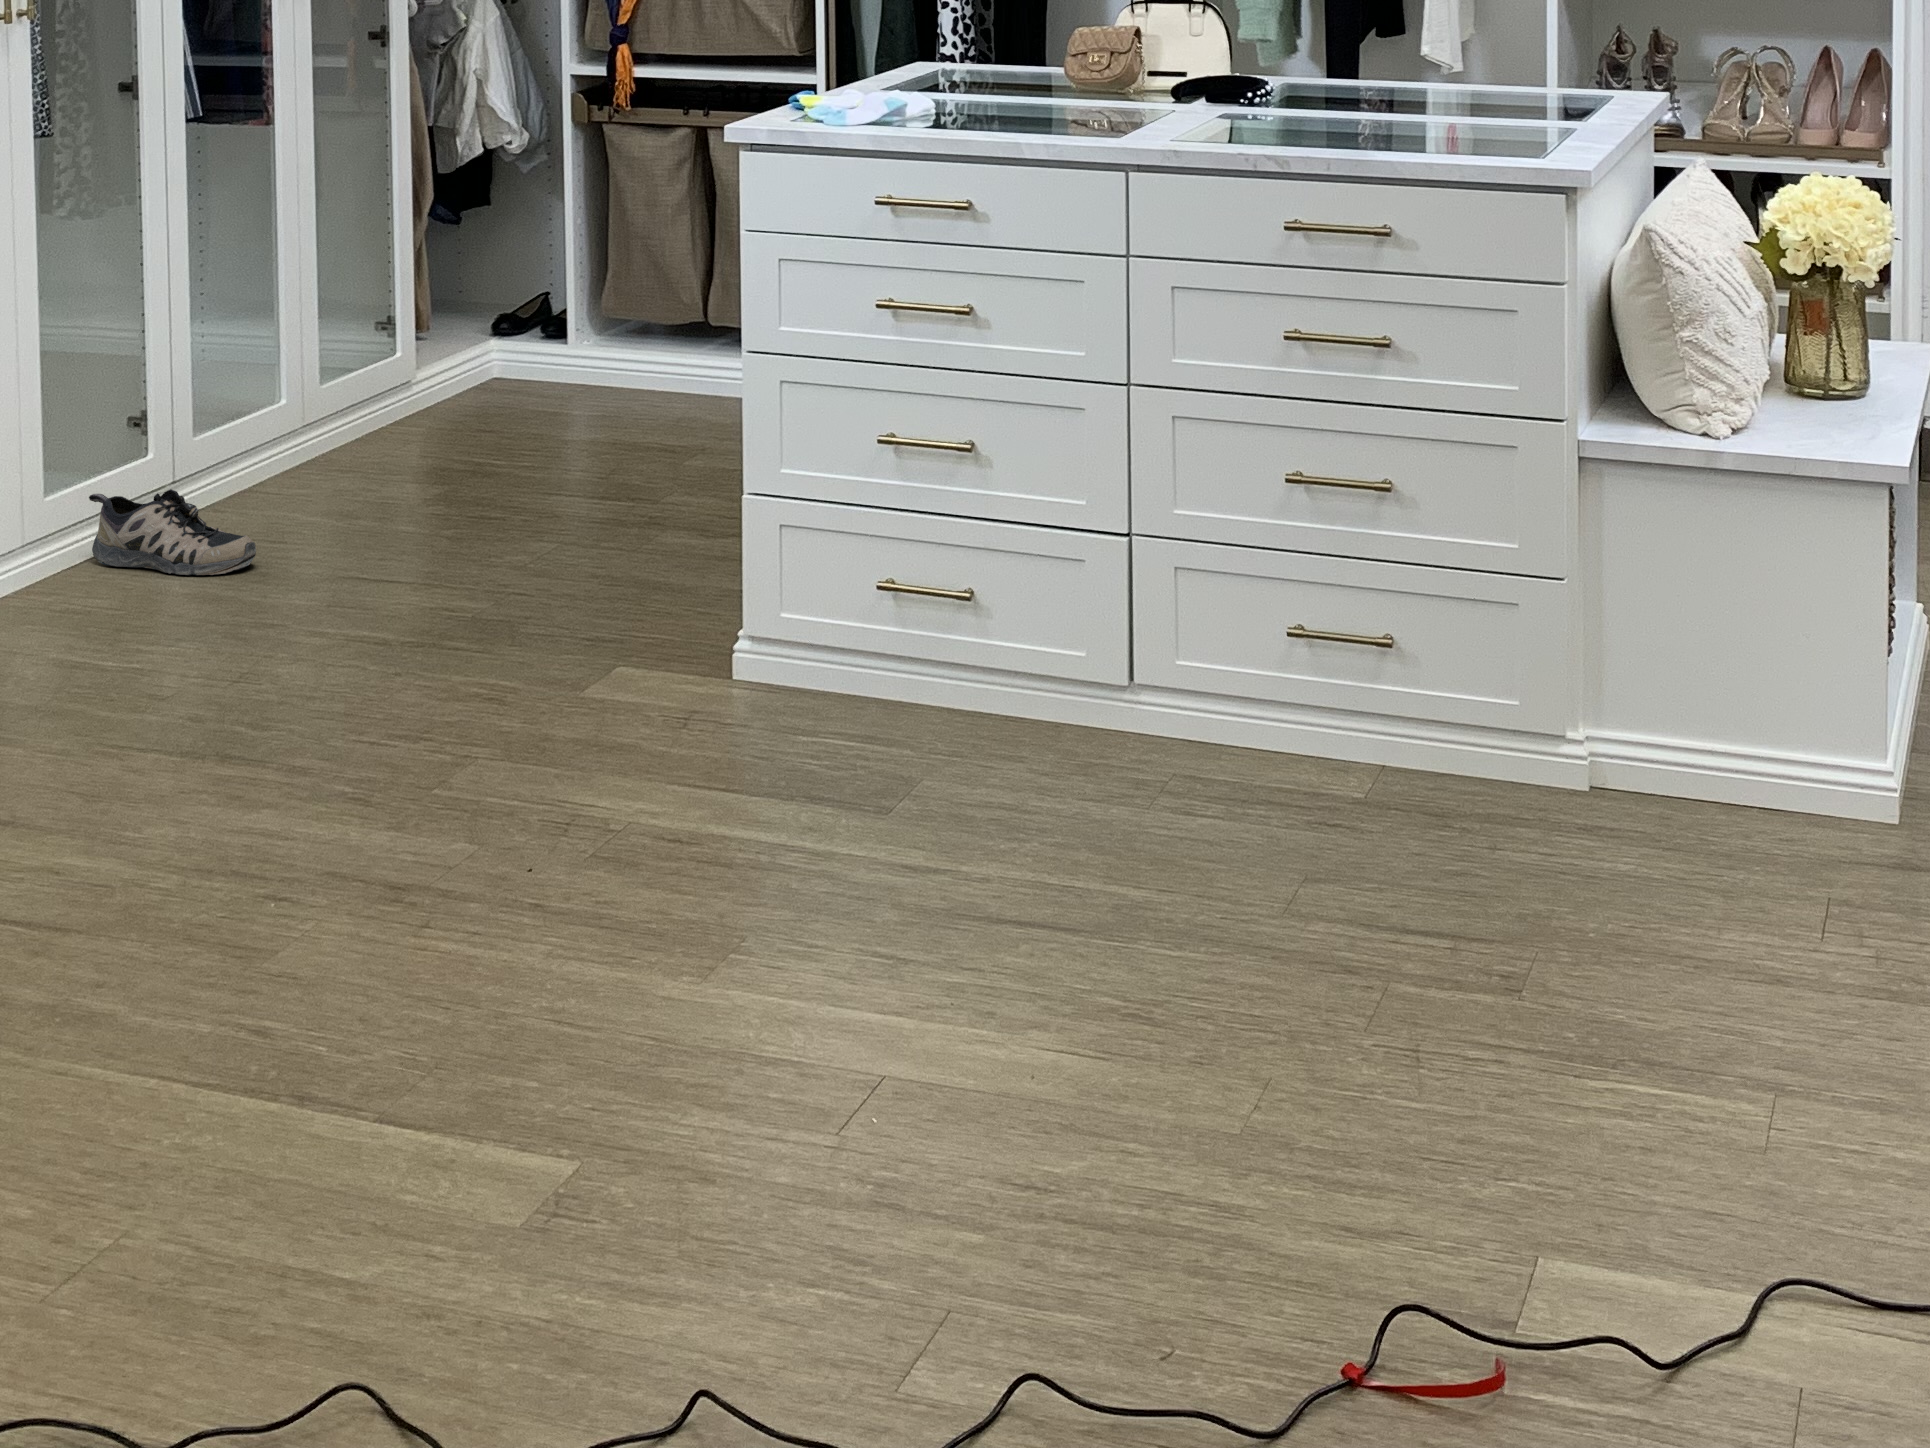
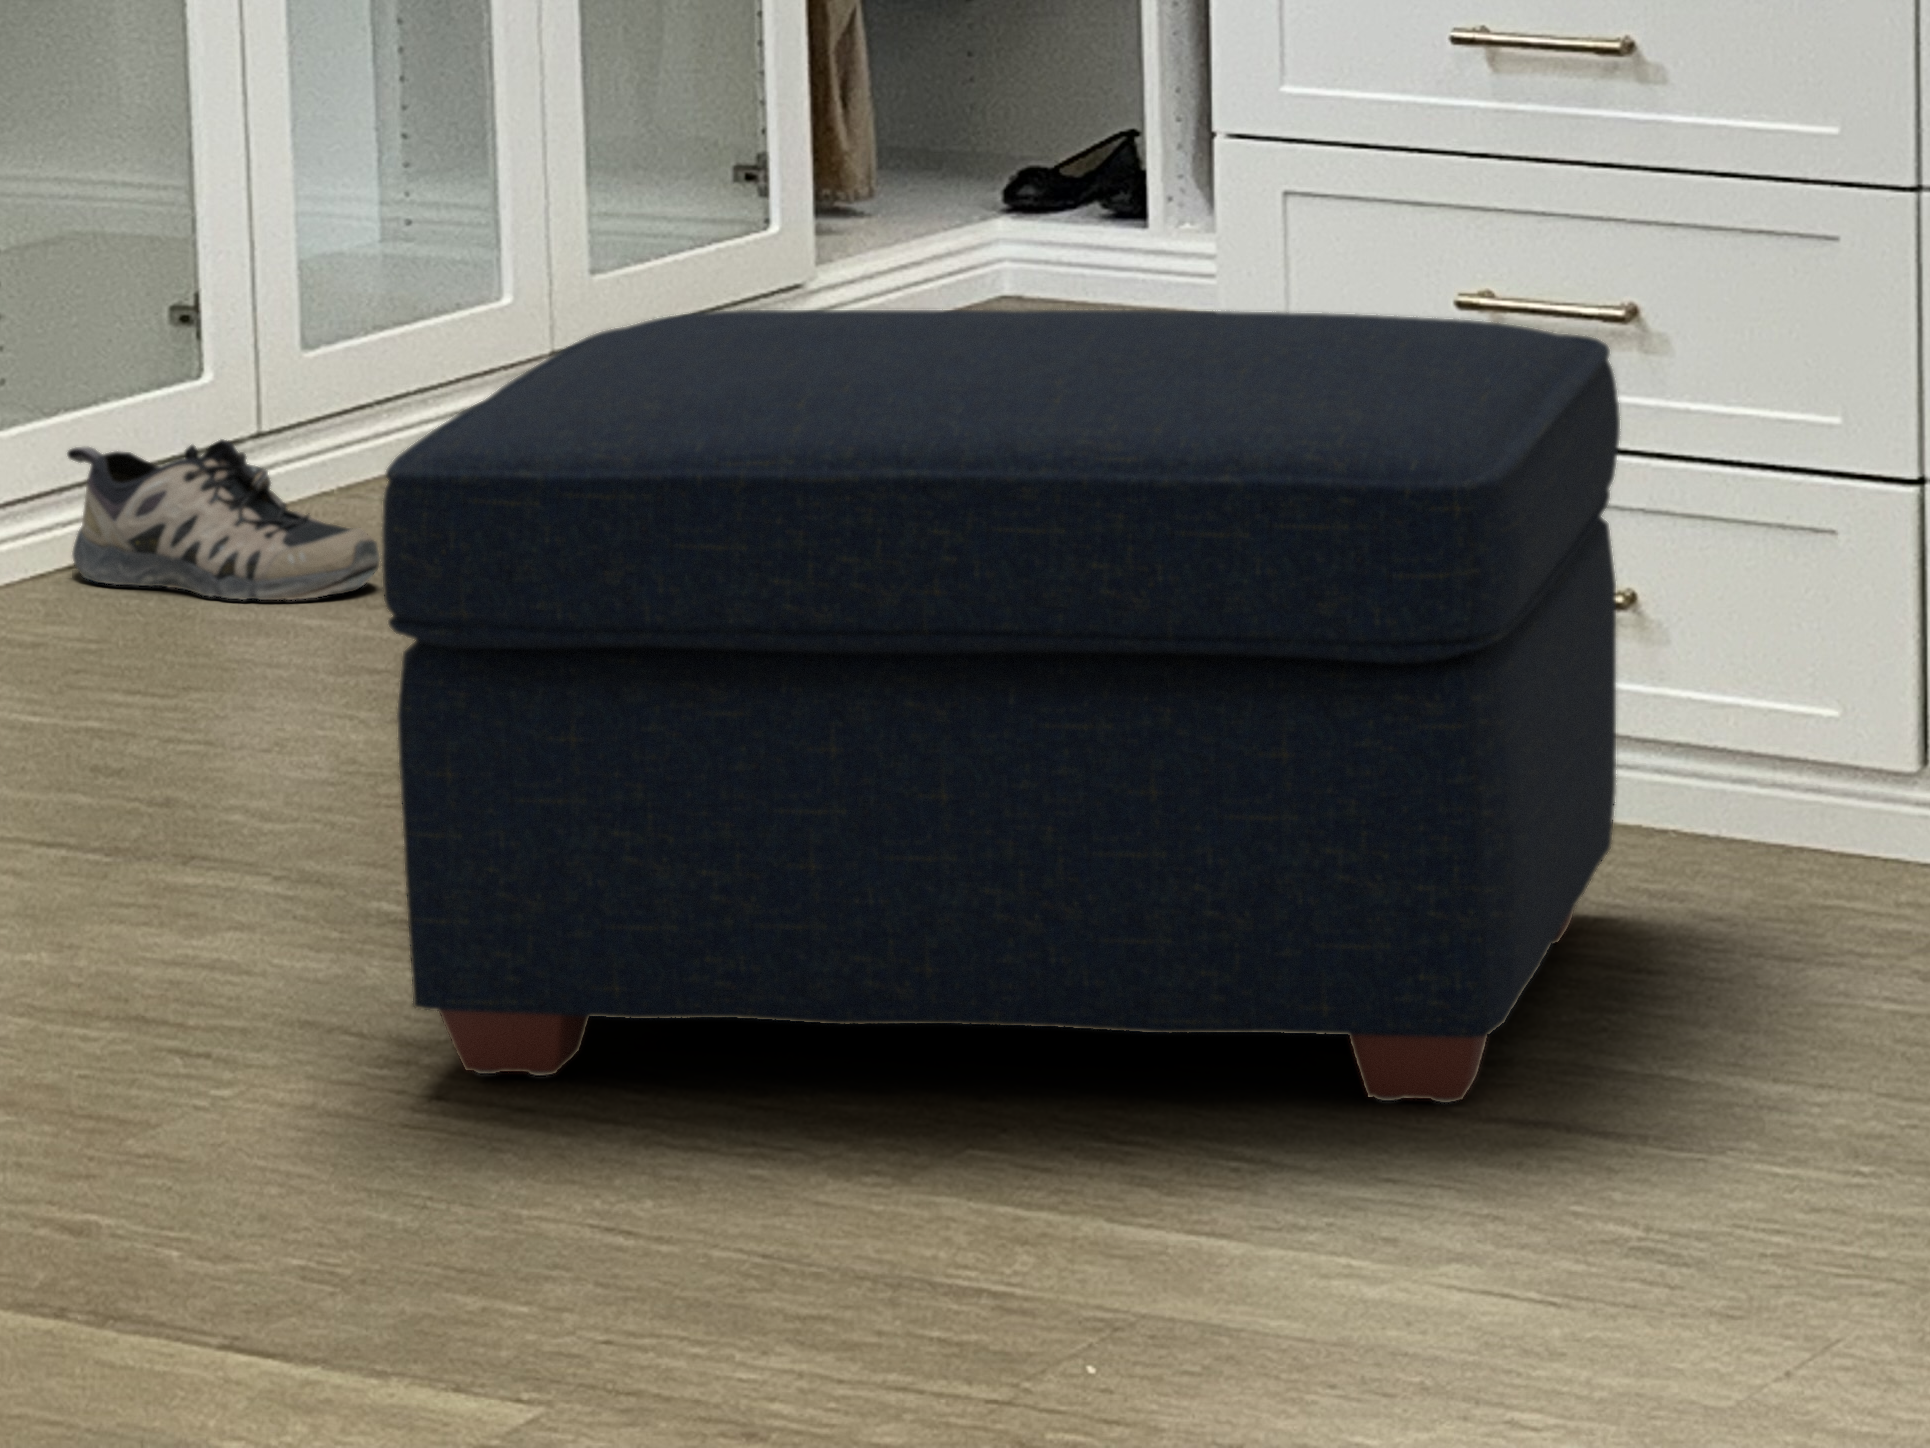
ottoman: none [386,463,1004,900] -> present [382,310,1620,1103]

